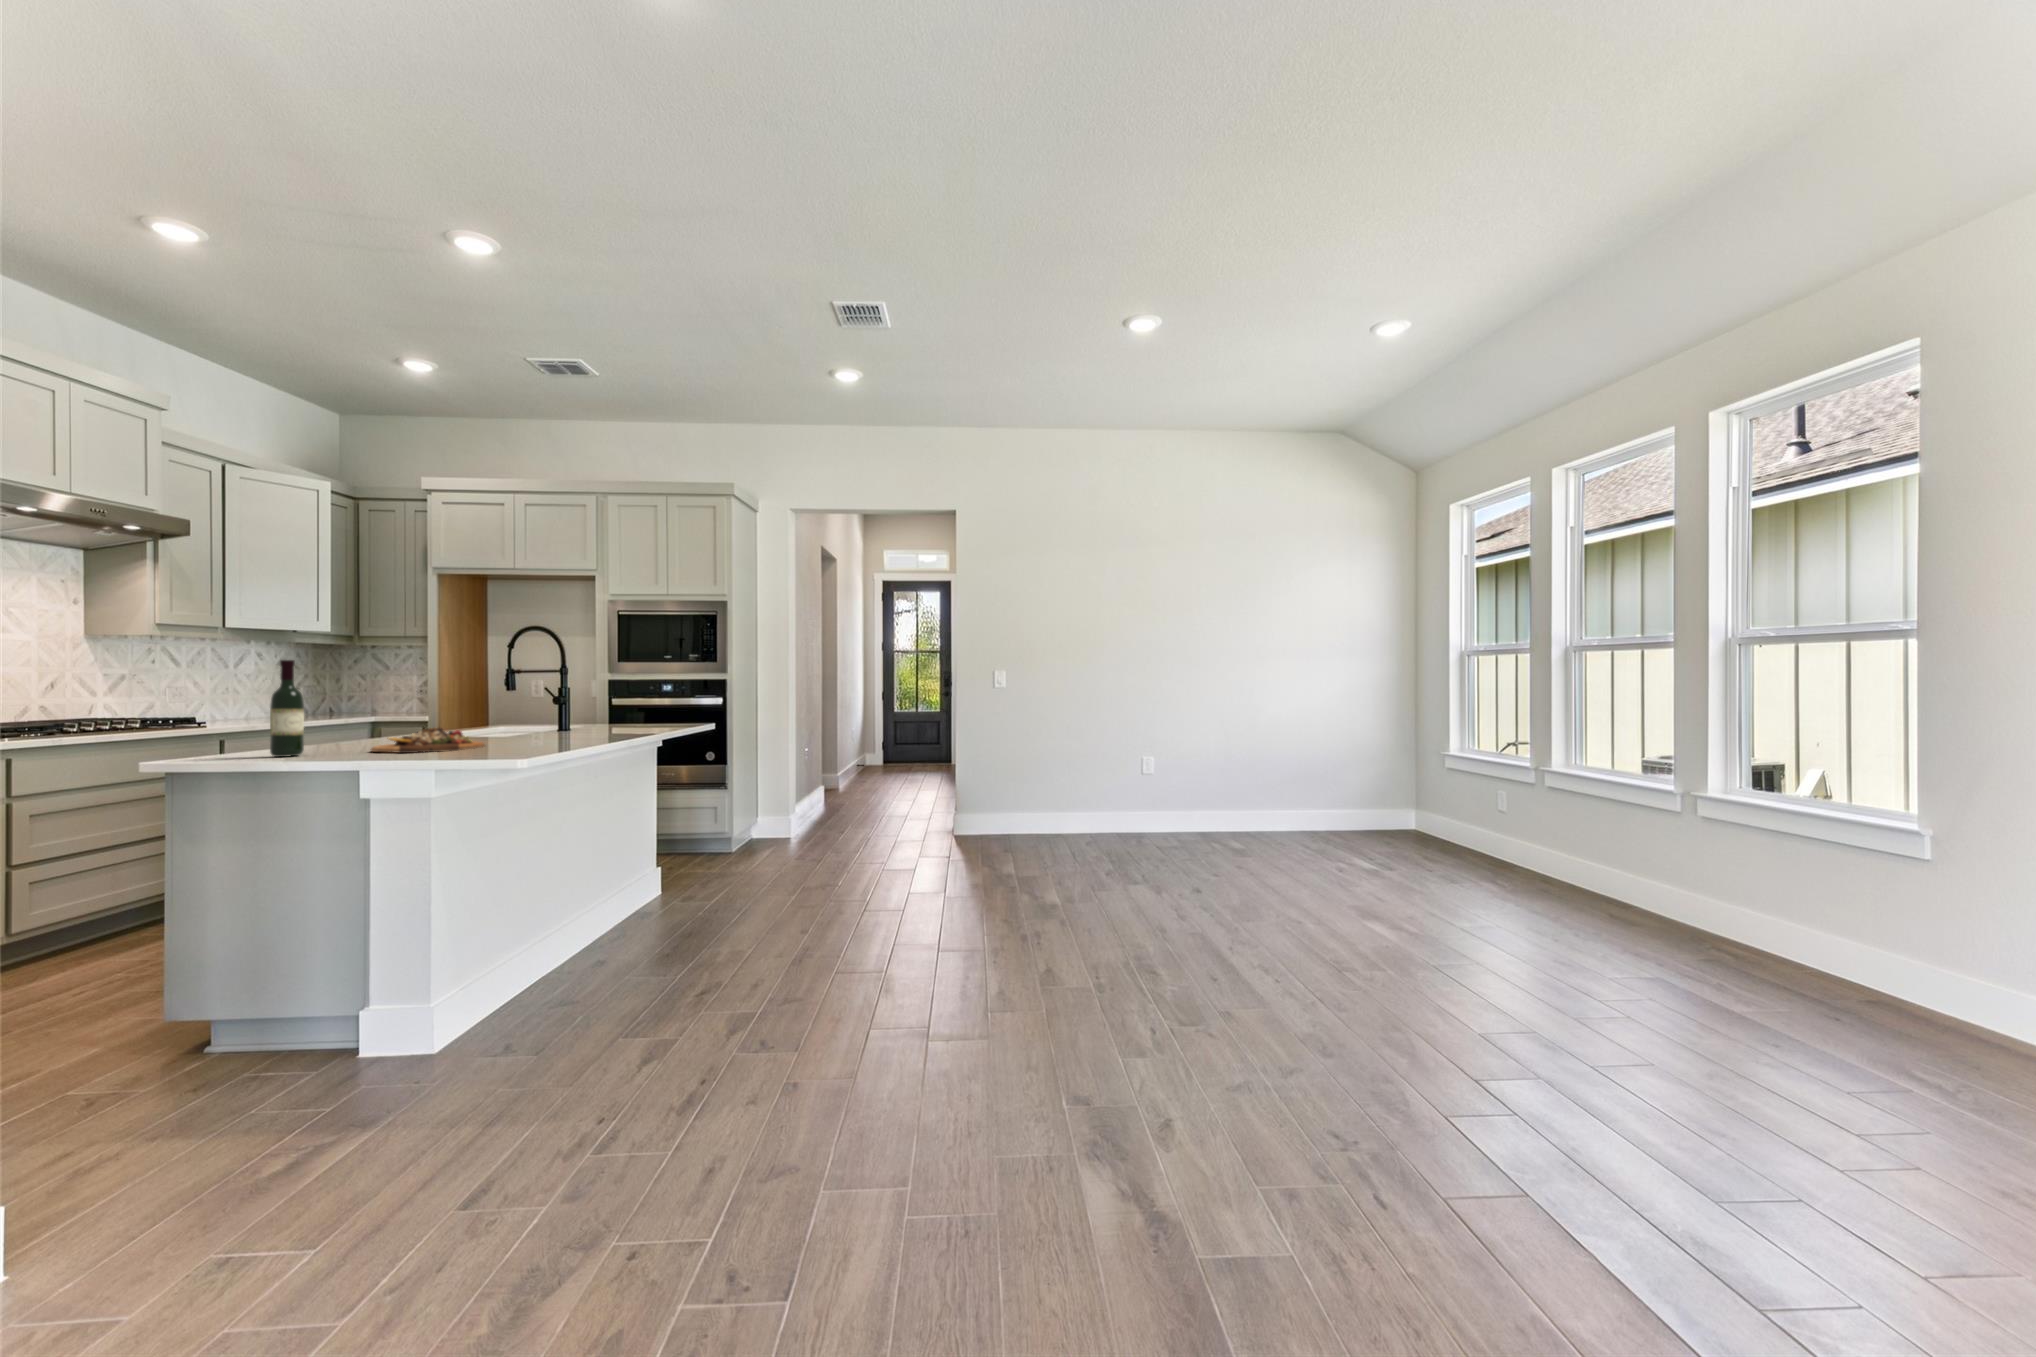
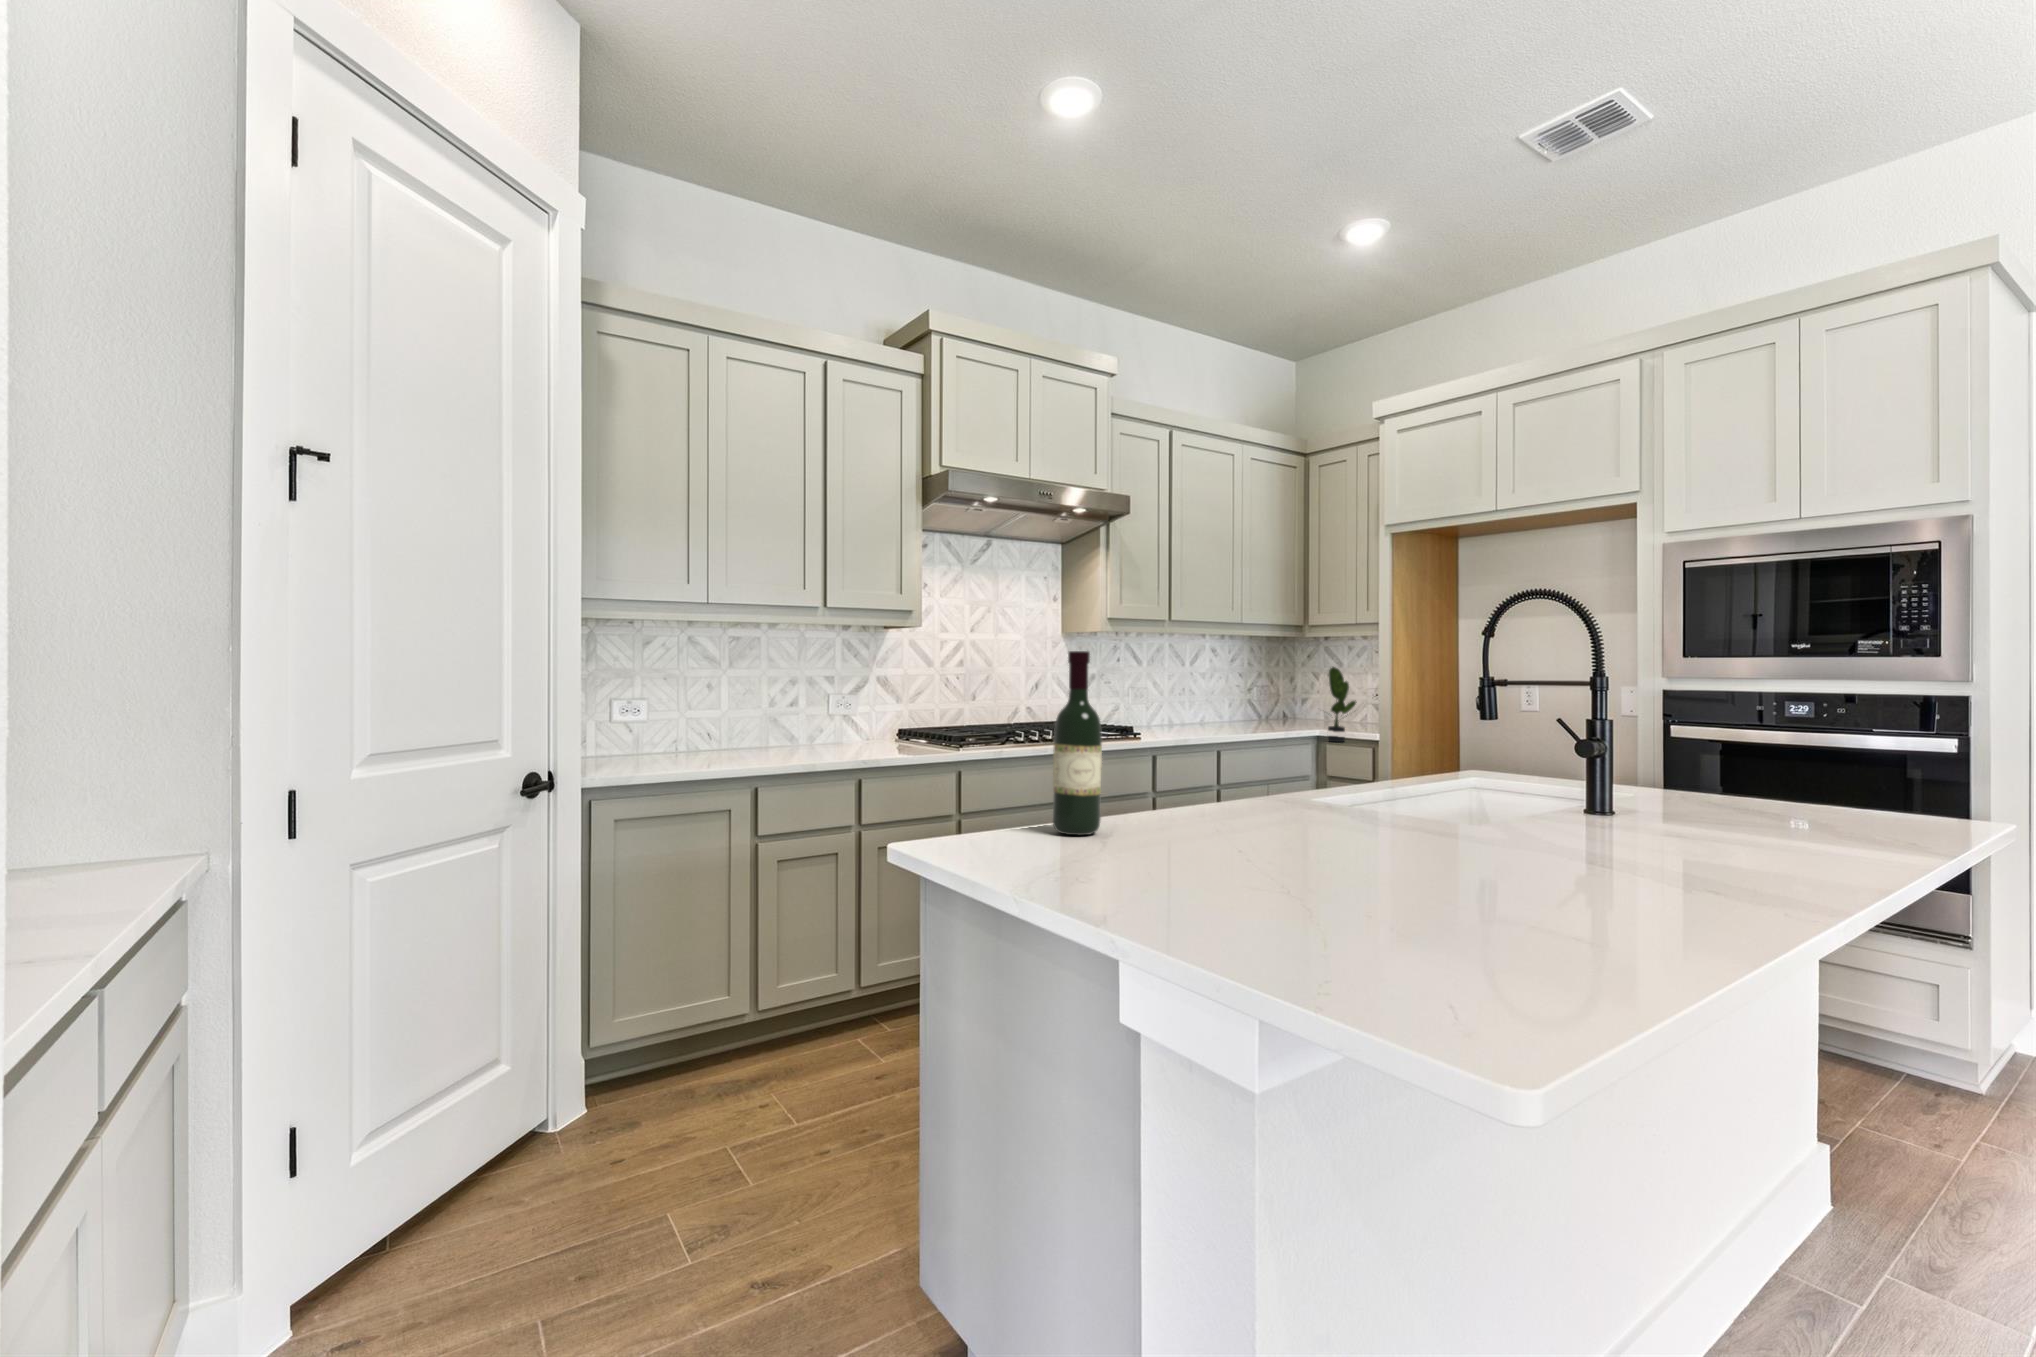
potted plant: none [373,666,413,723] -> present [1328,667,1357,742]
cutting board: present [370,728,485,753] -> none [1197,802,1424,882]

